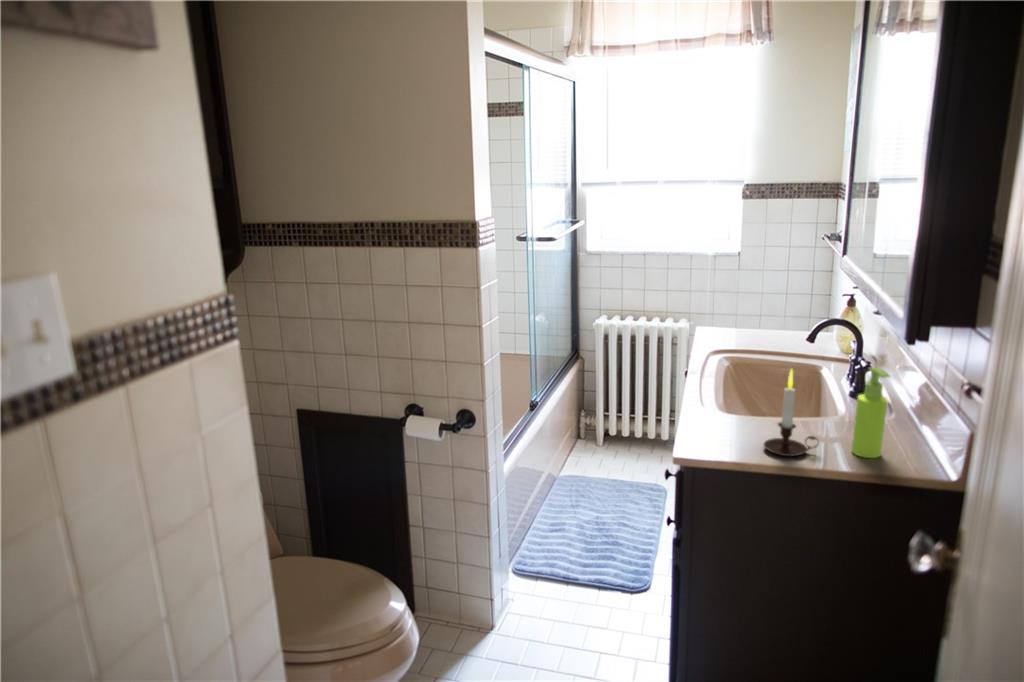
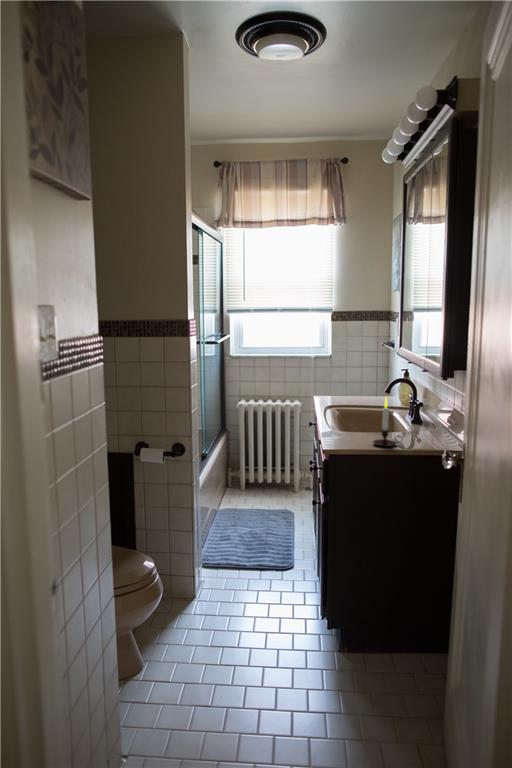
soap dispenser: present [852,367,890,458] -> none [419,395,437,445]

